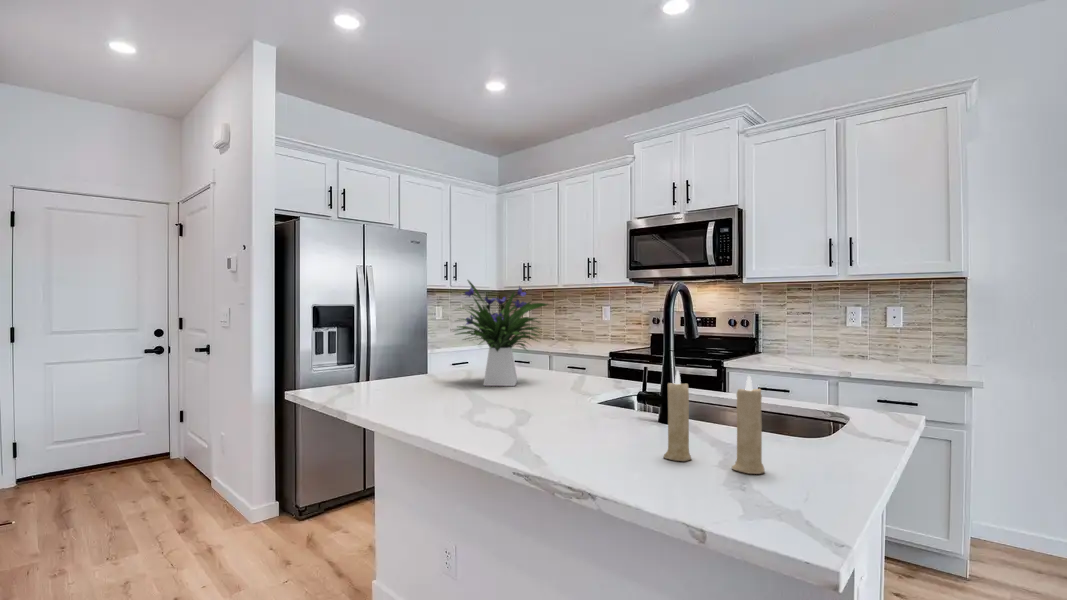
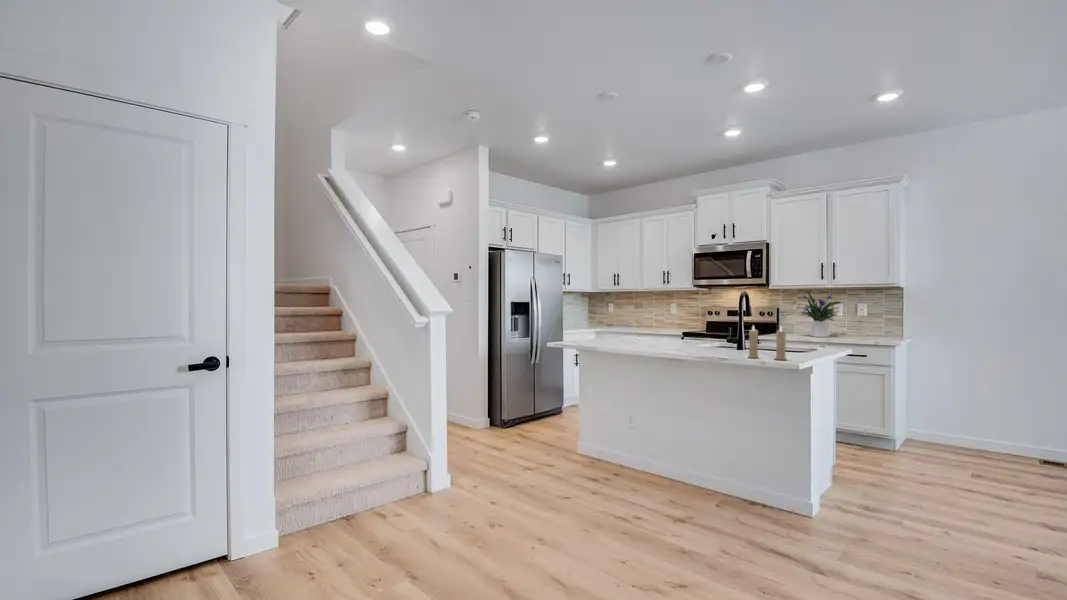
flower arrangement: present [457,280,548,386] -> present [801,292,840,337]

